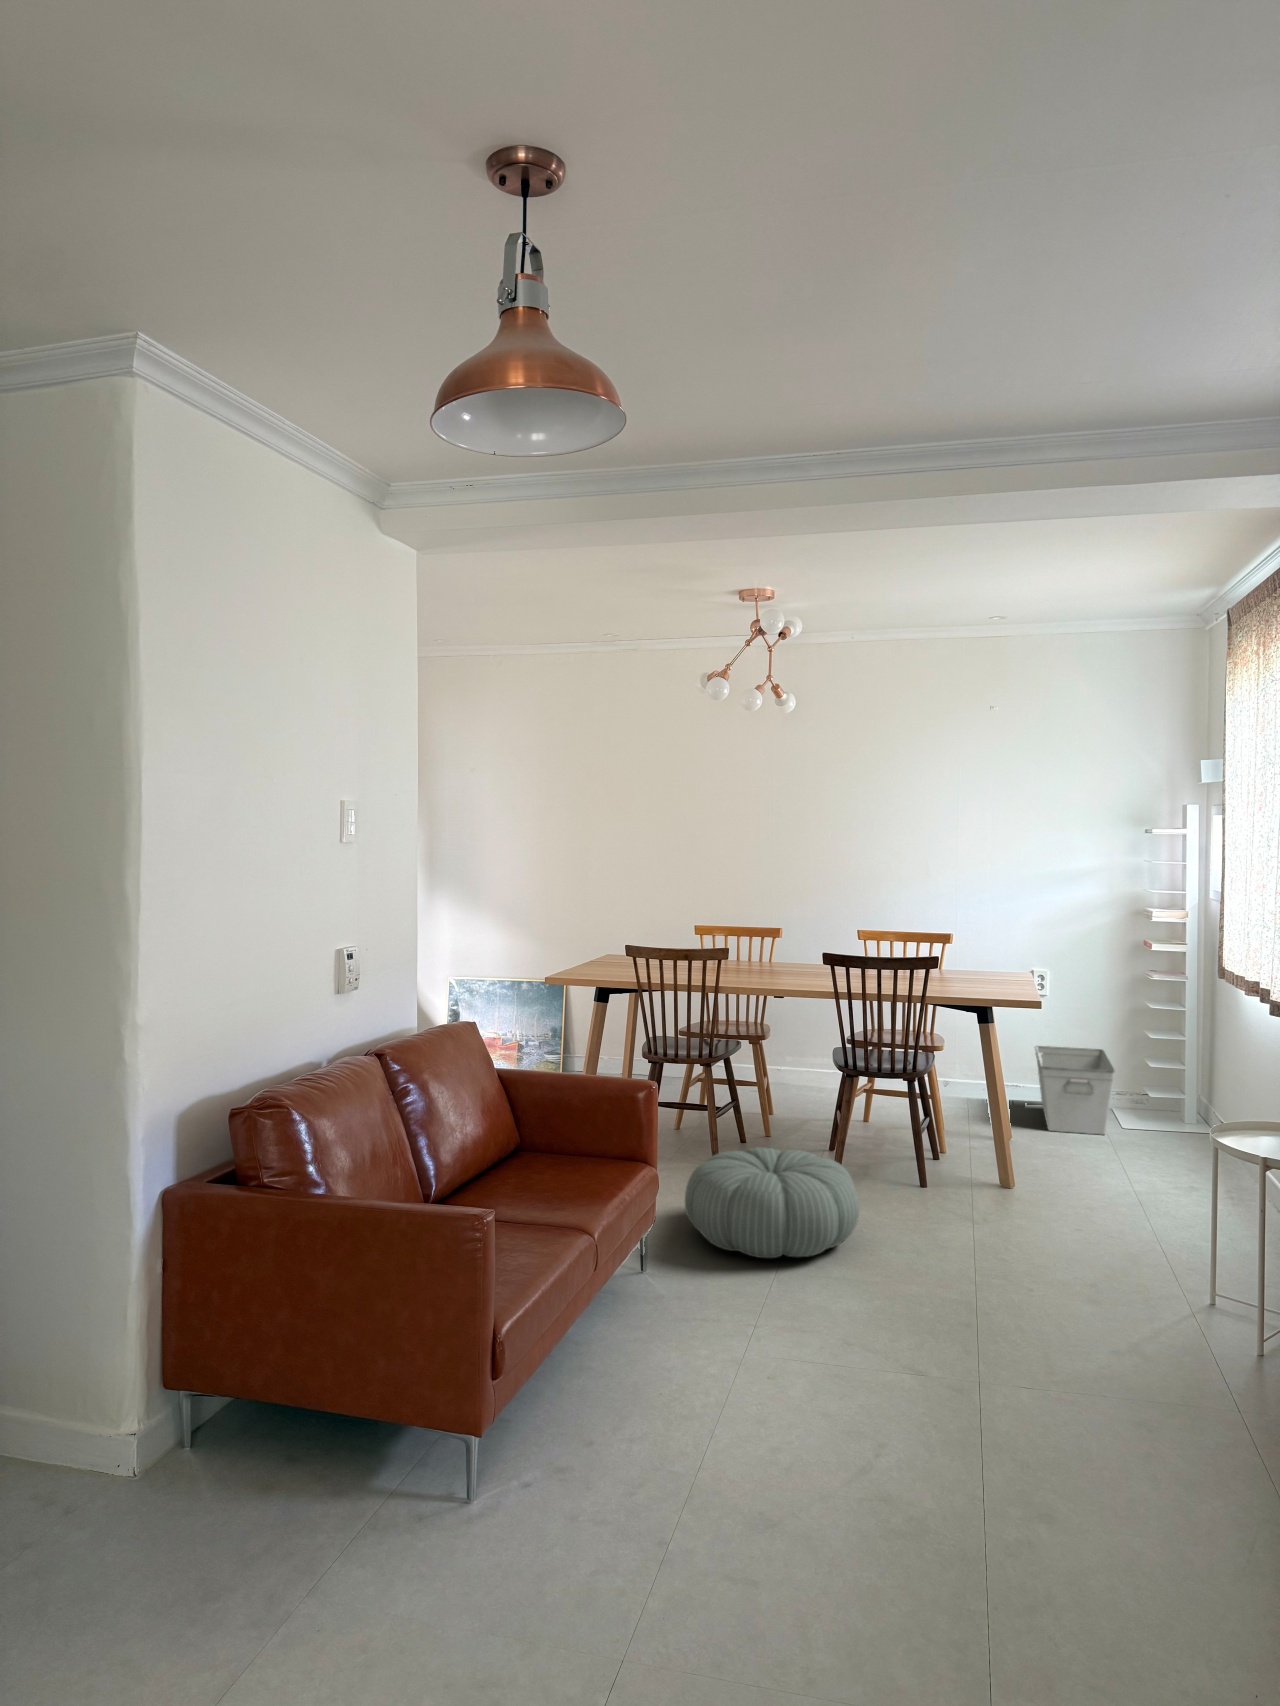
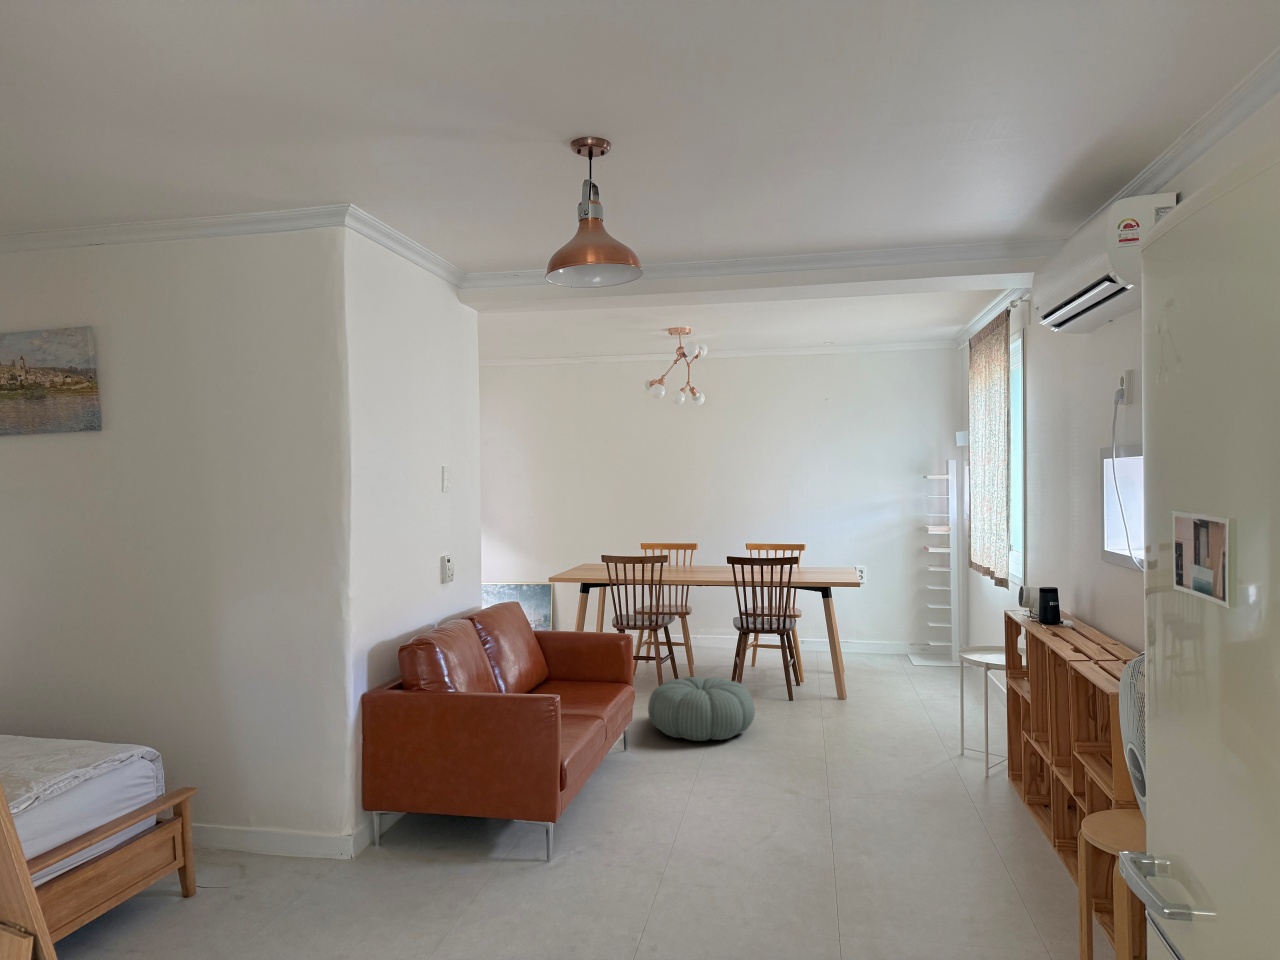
storage bin: present [1035,1046,1115,1135] -> none [859,615,908,669]

